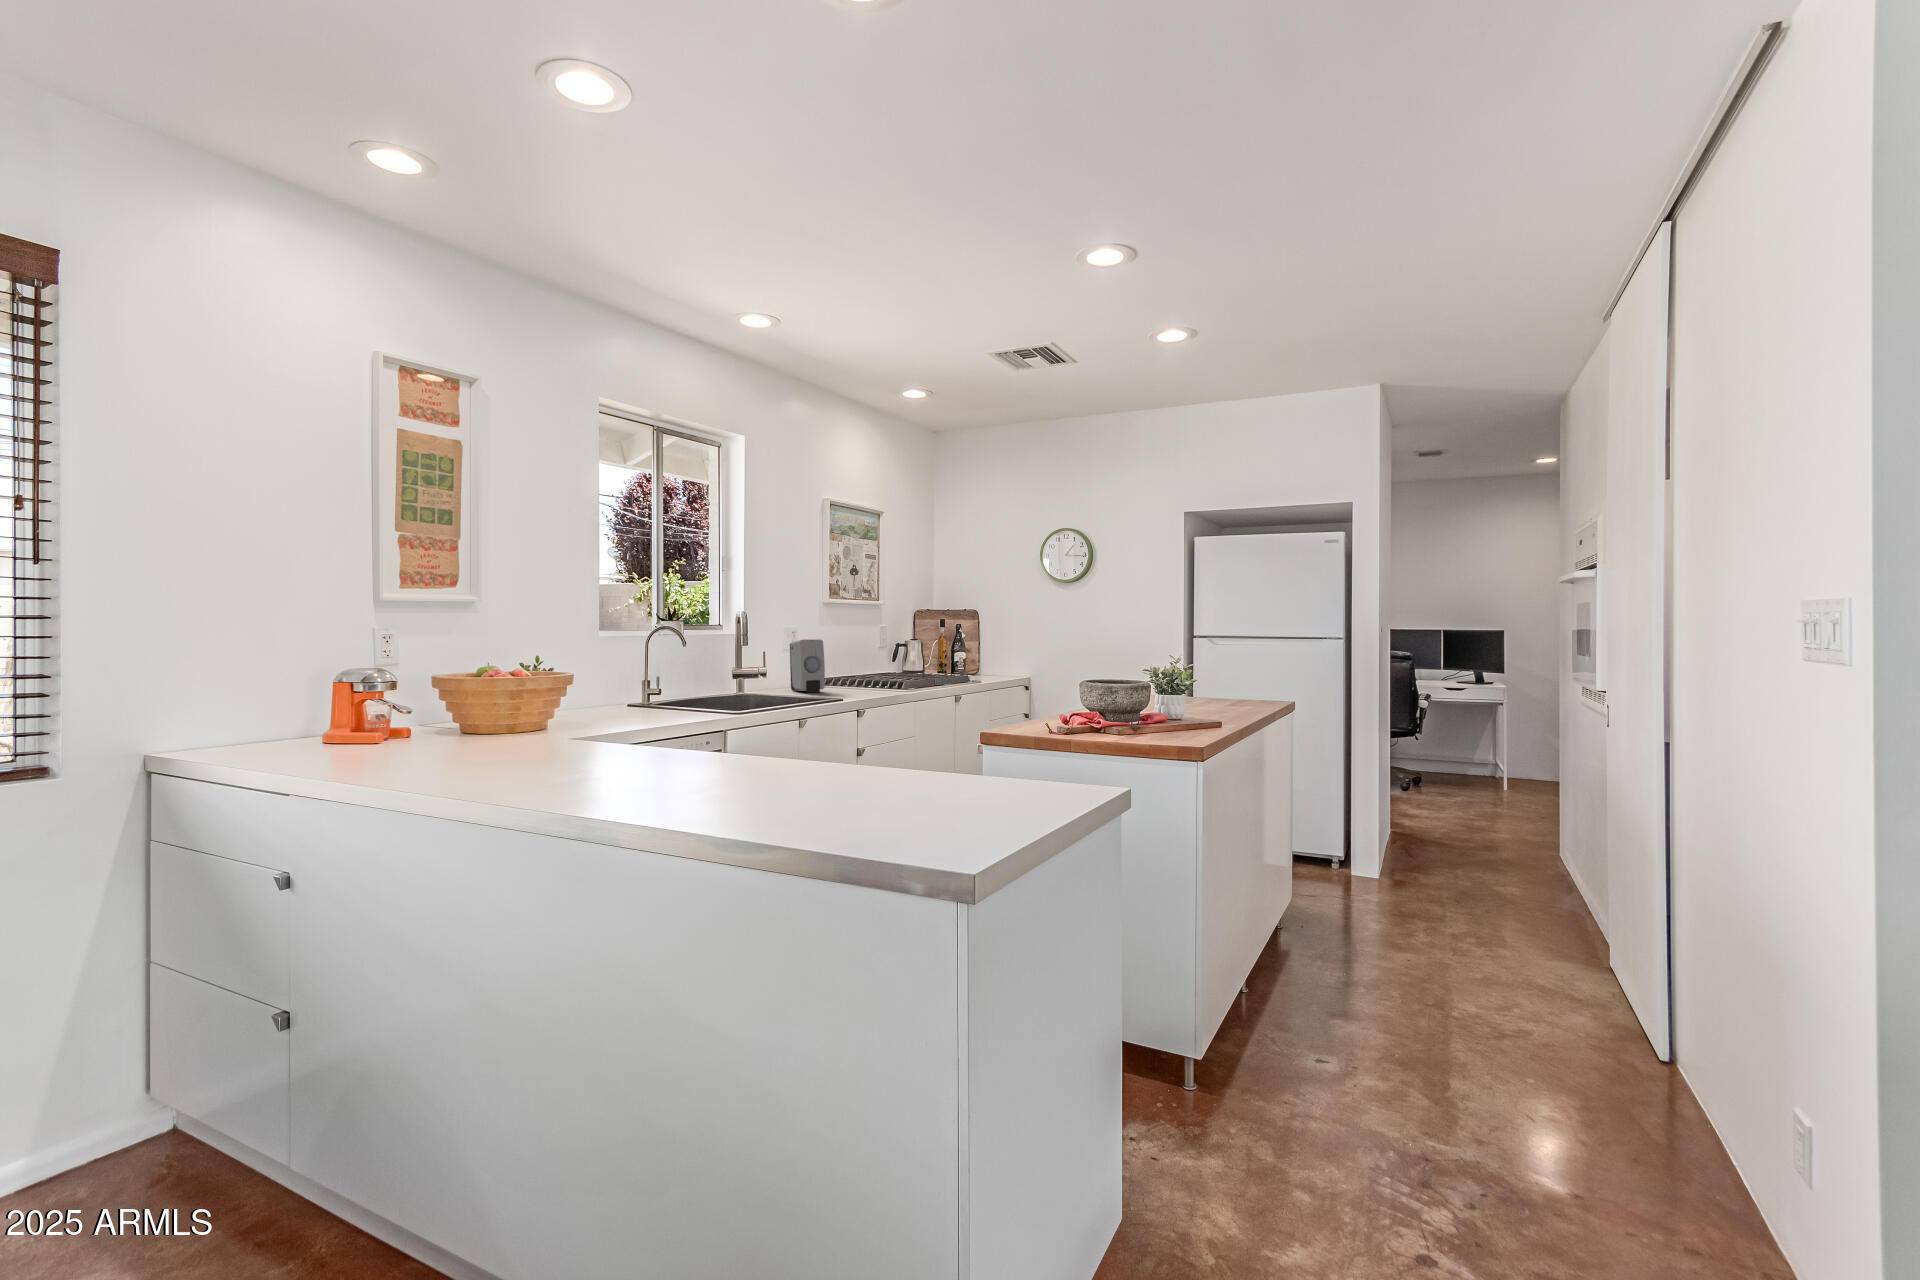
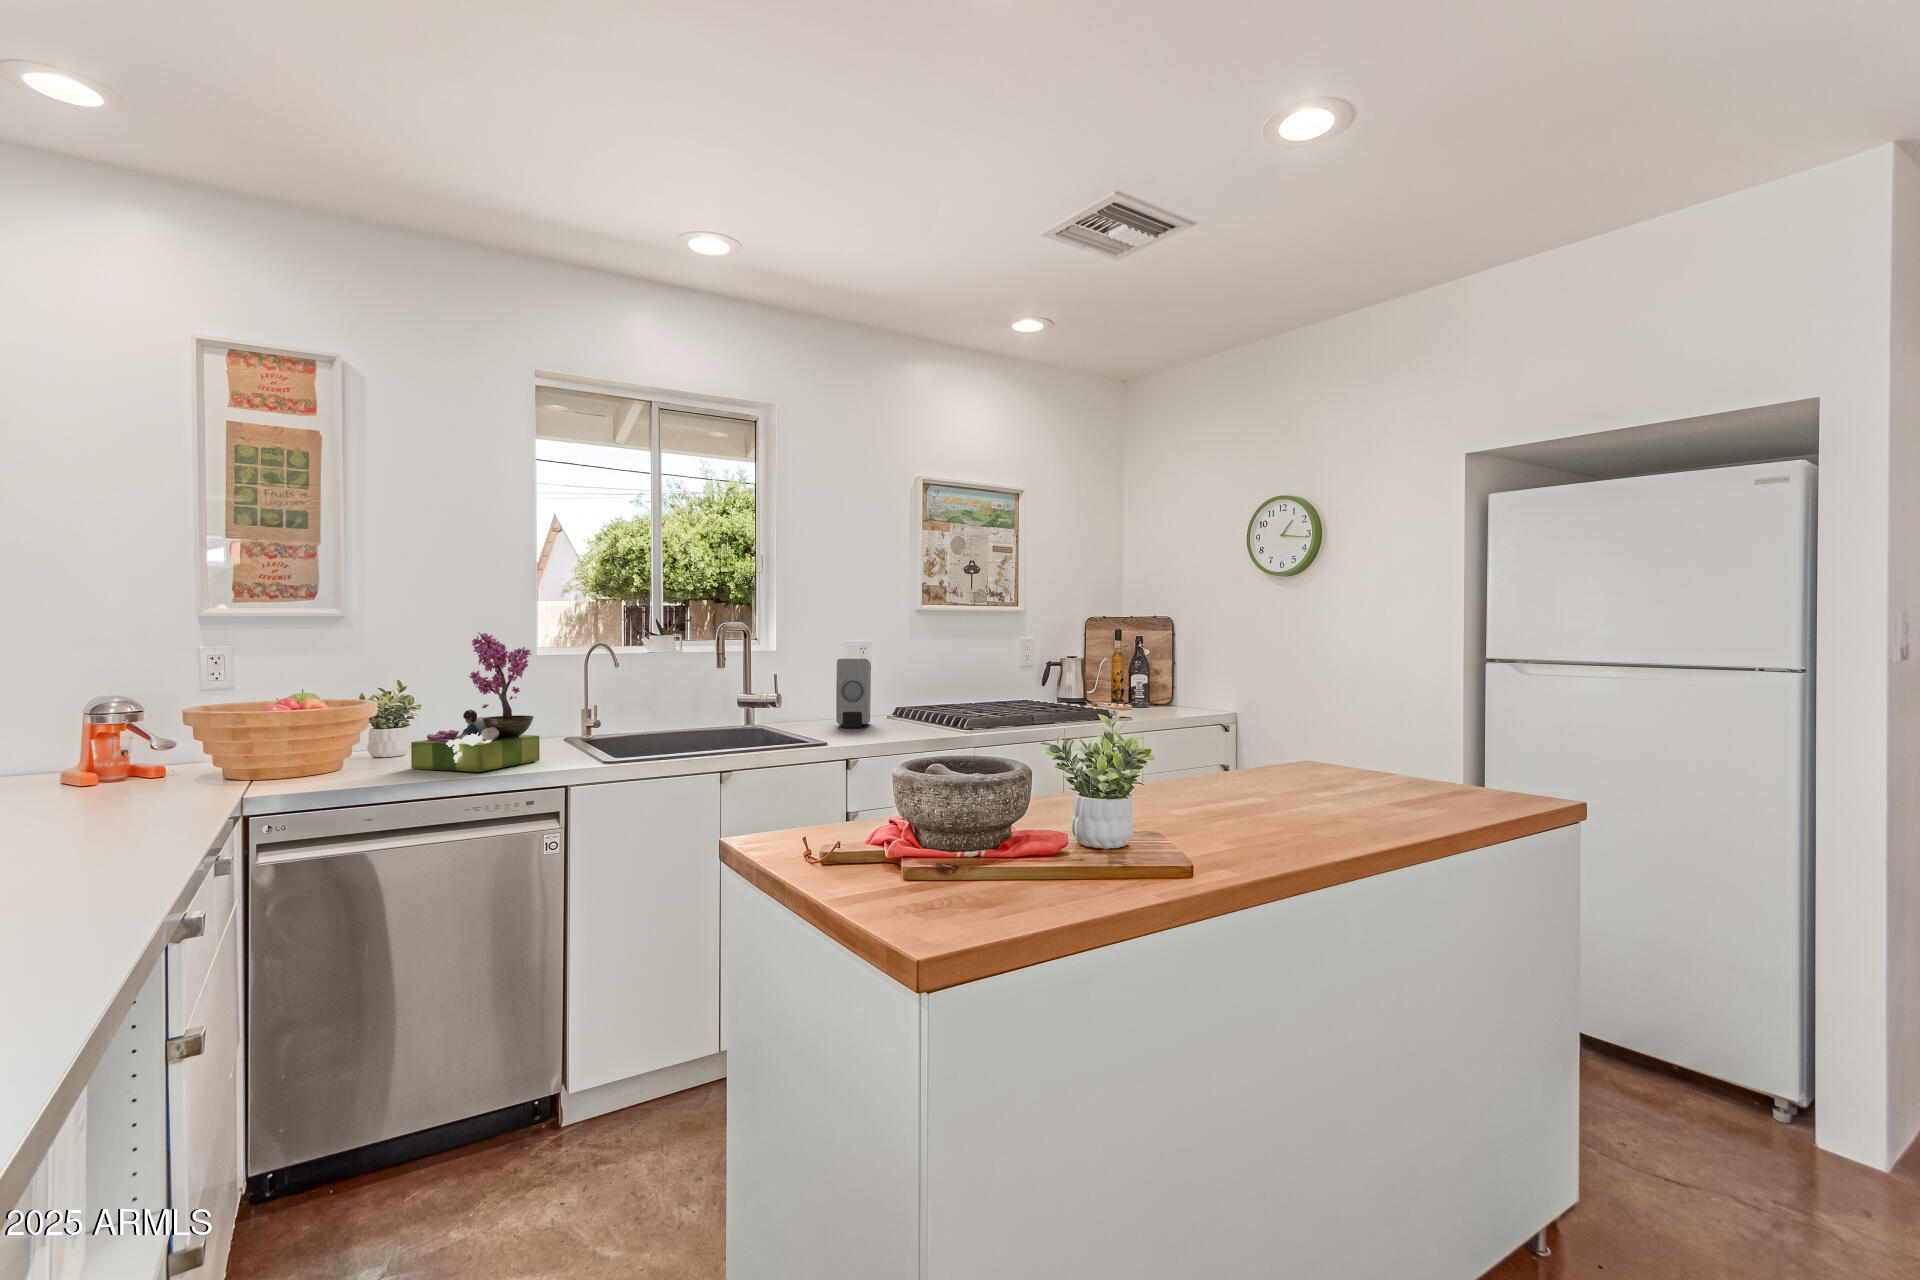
flower arrangement: none [612,615,689,722] -> present [411,632,540,772]

